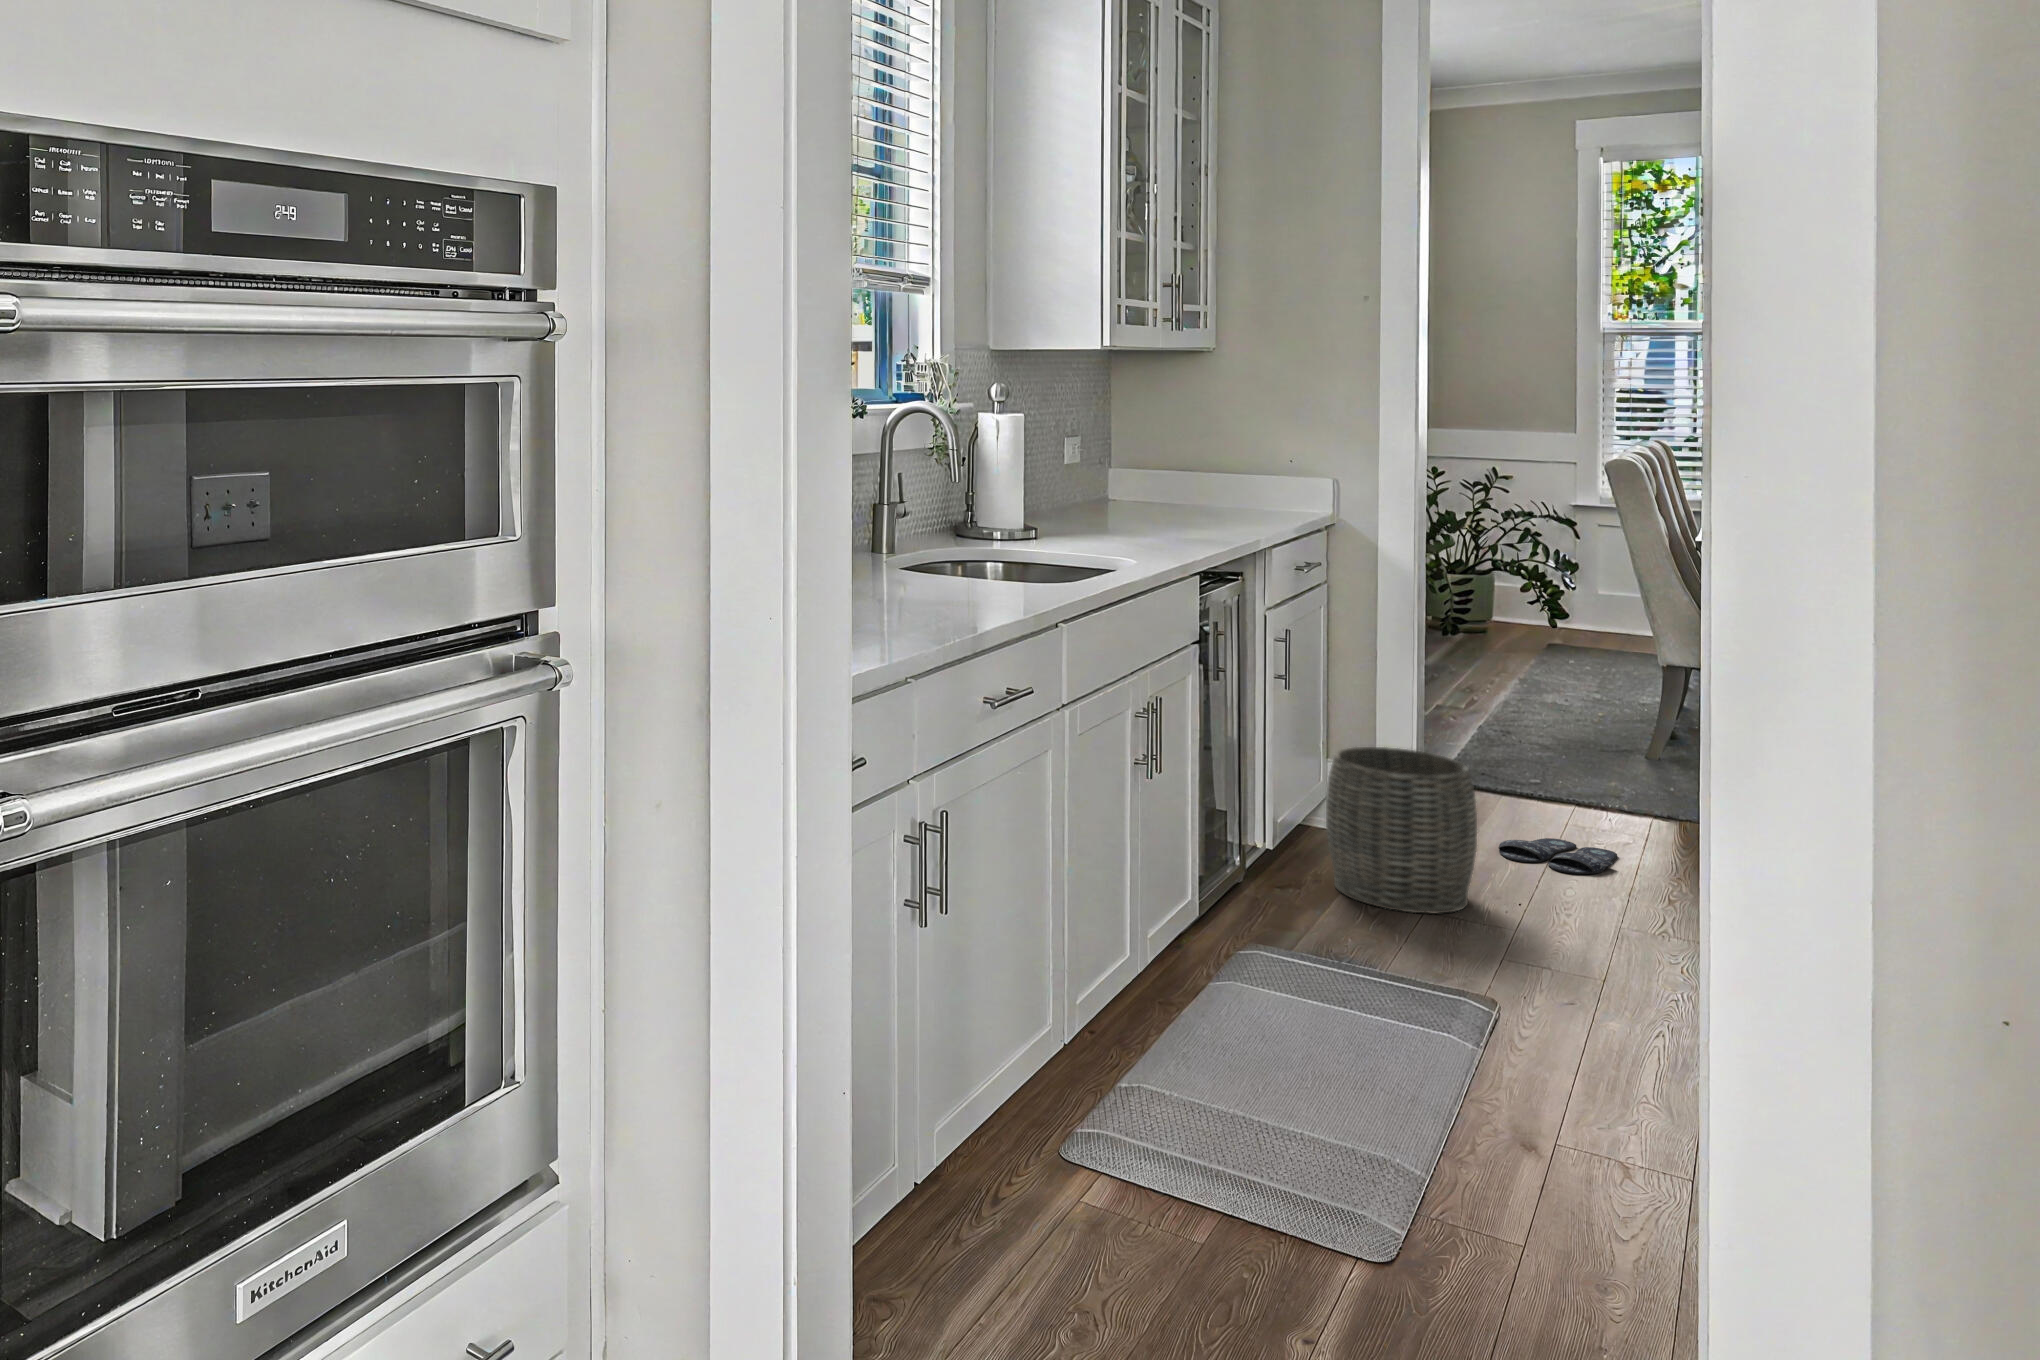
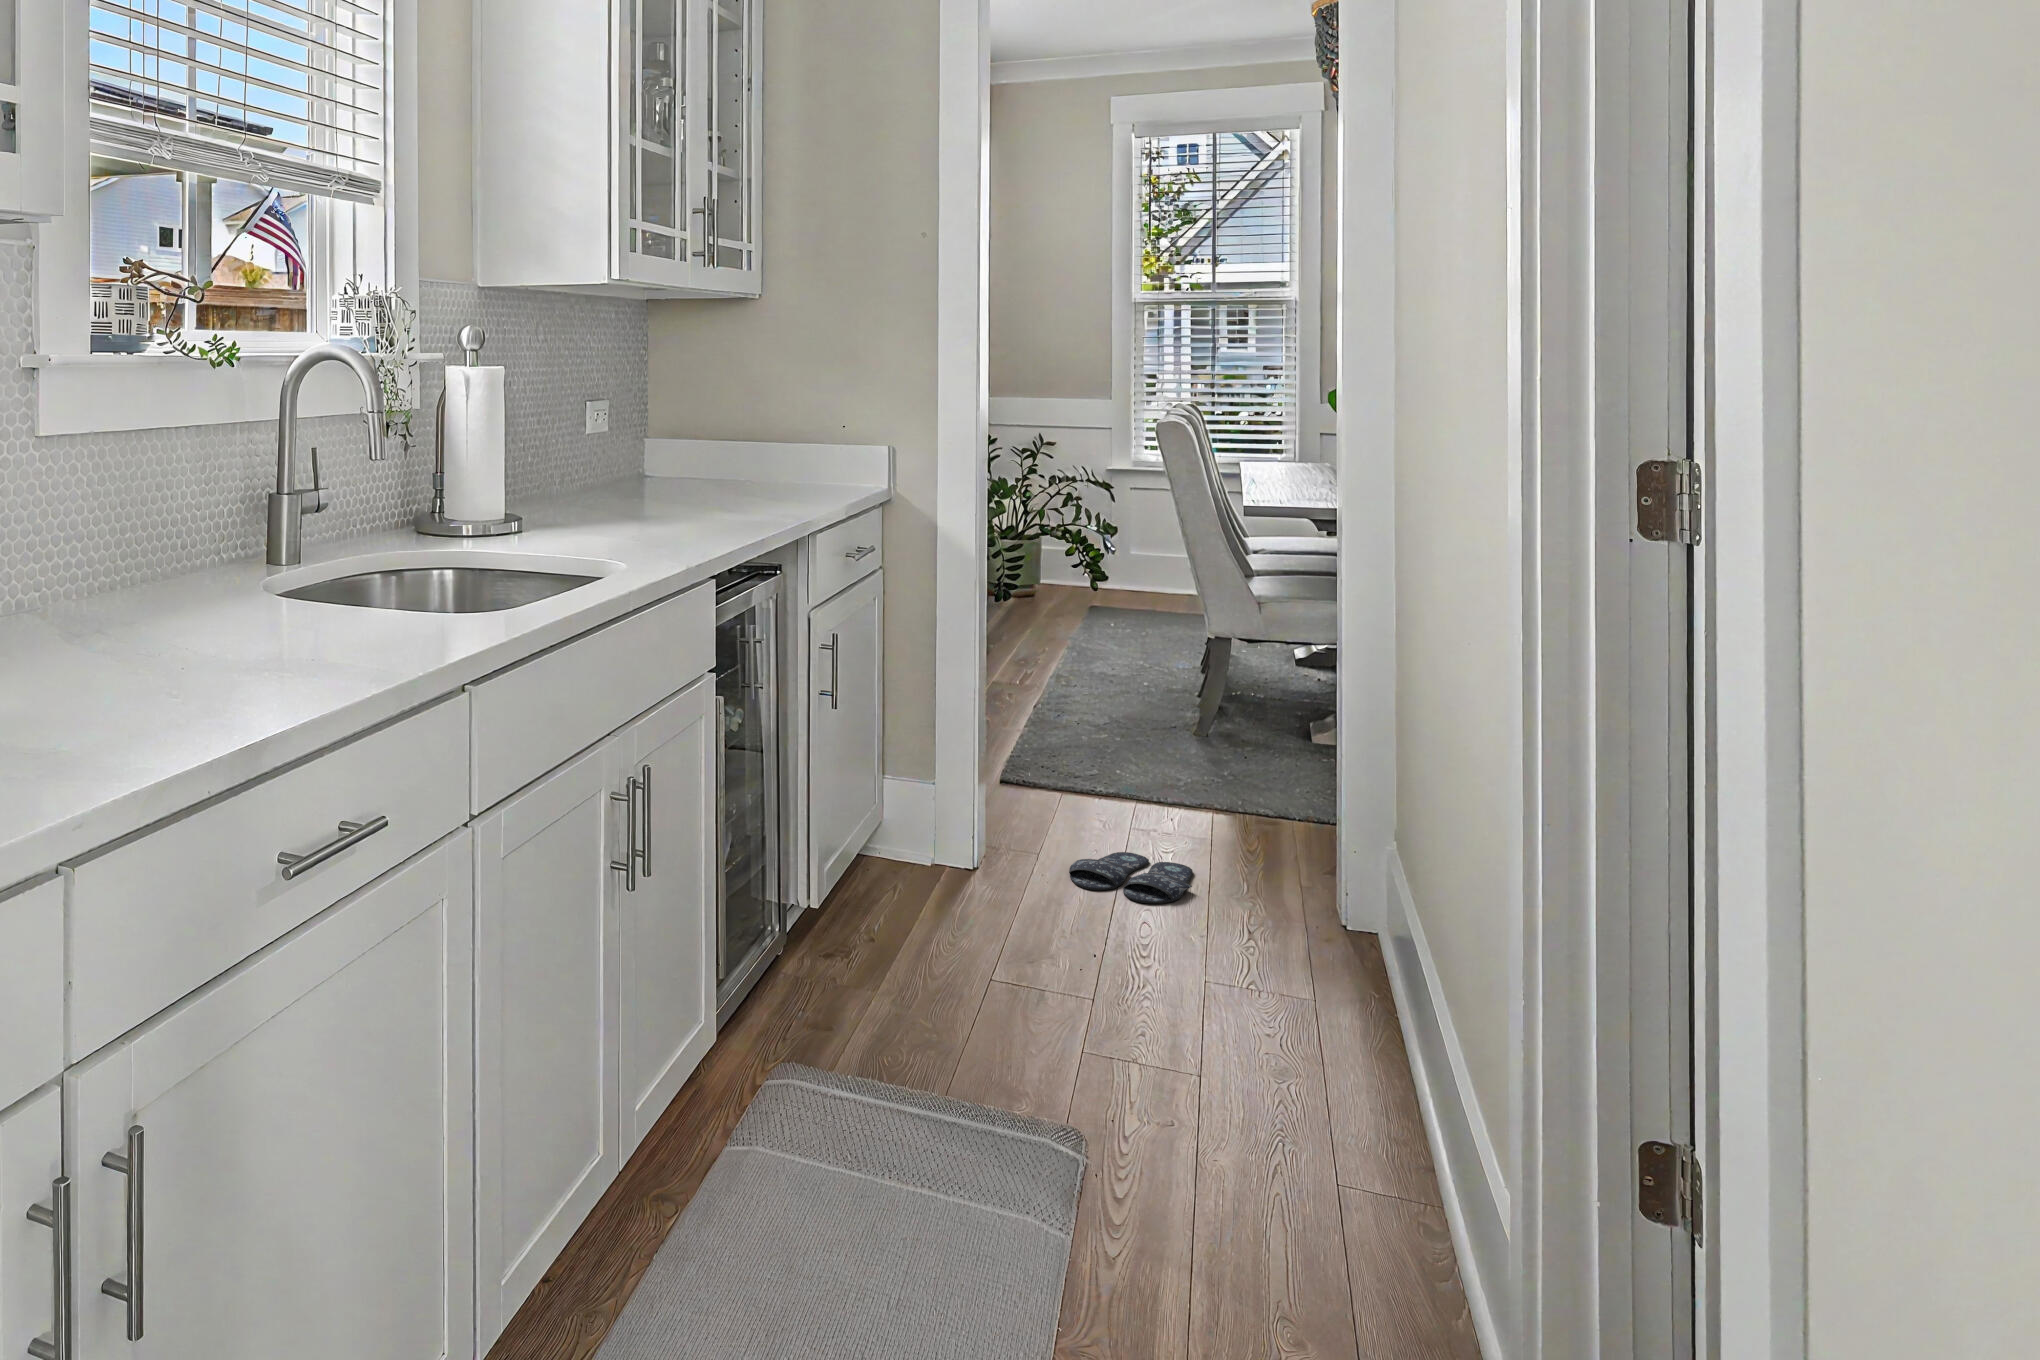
woven basket: present [1326,747,1477,914] -> none [882,770,1052,987]

